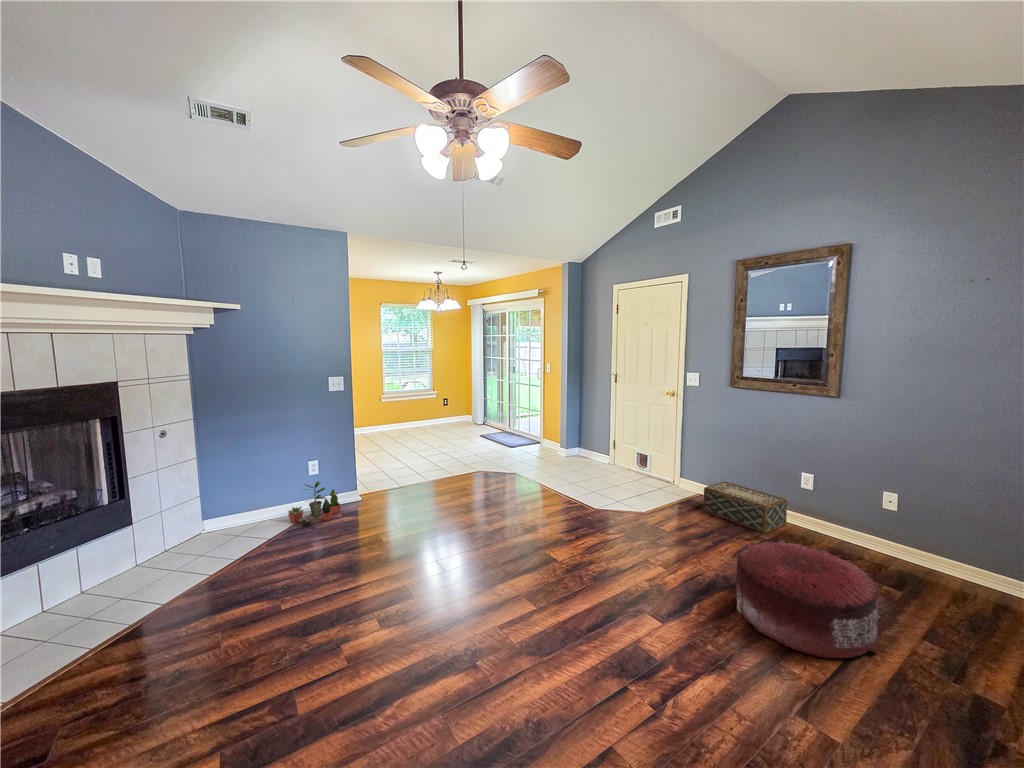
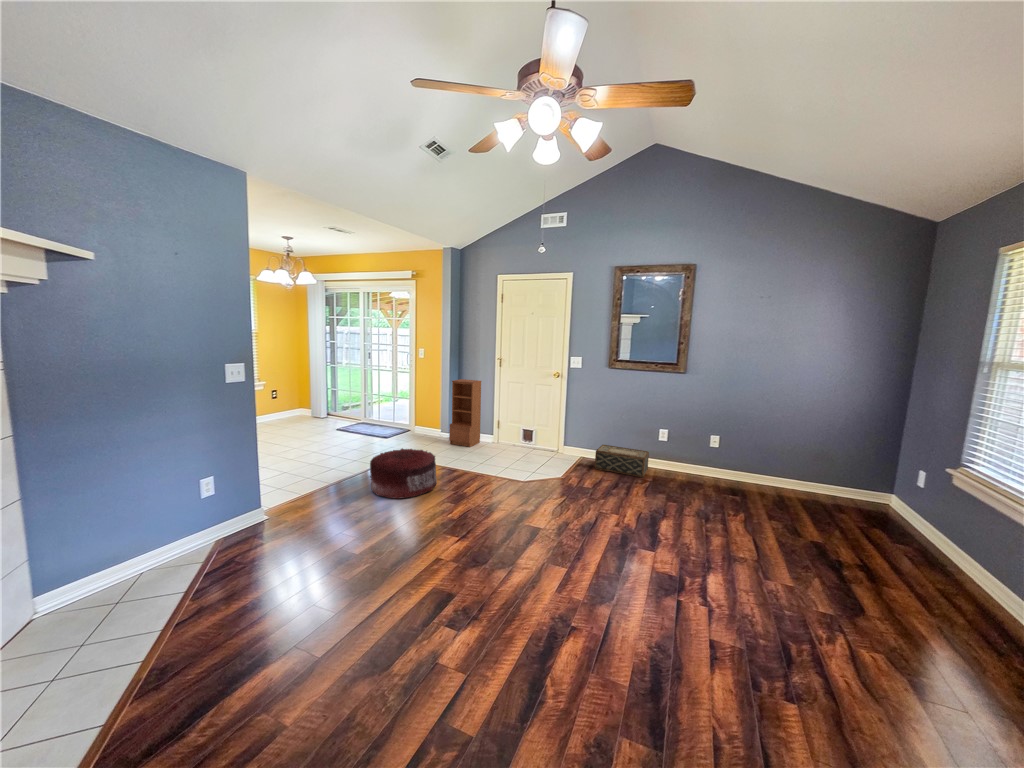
bookcase: none [561,393,595,467] -> present [449,379,481,447]
potted plant: present [288,481,341,526] -> none [184,500,257,561]
pouf: present [736,540,878,658] -> present [370,448,437,499]

